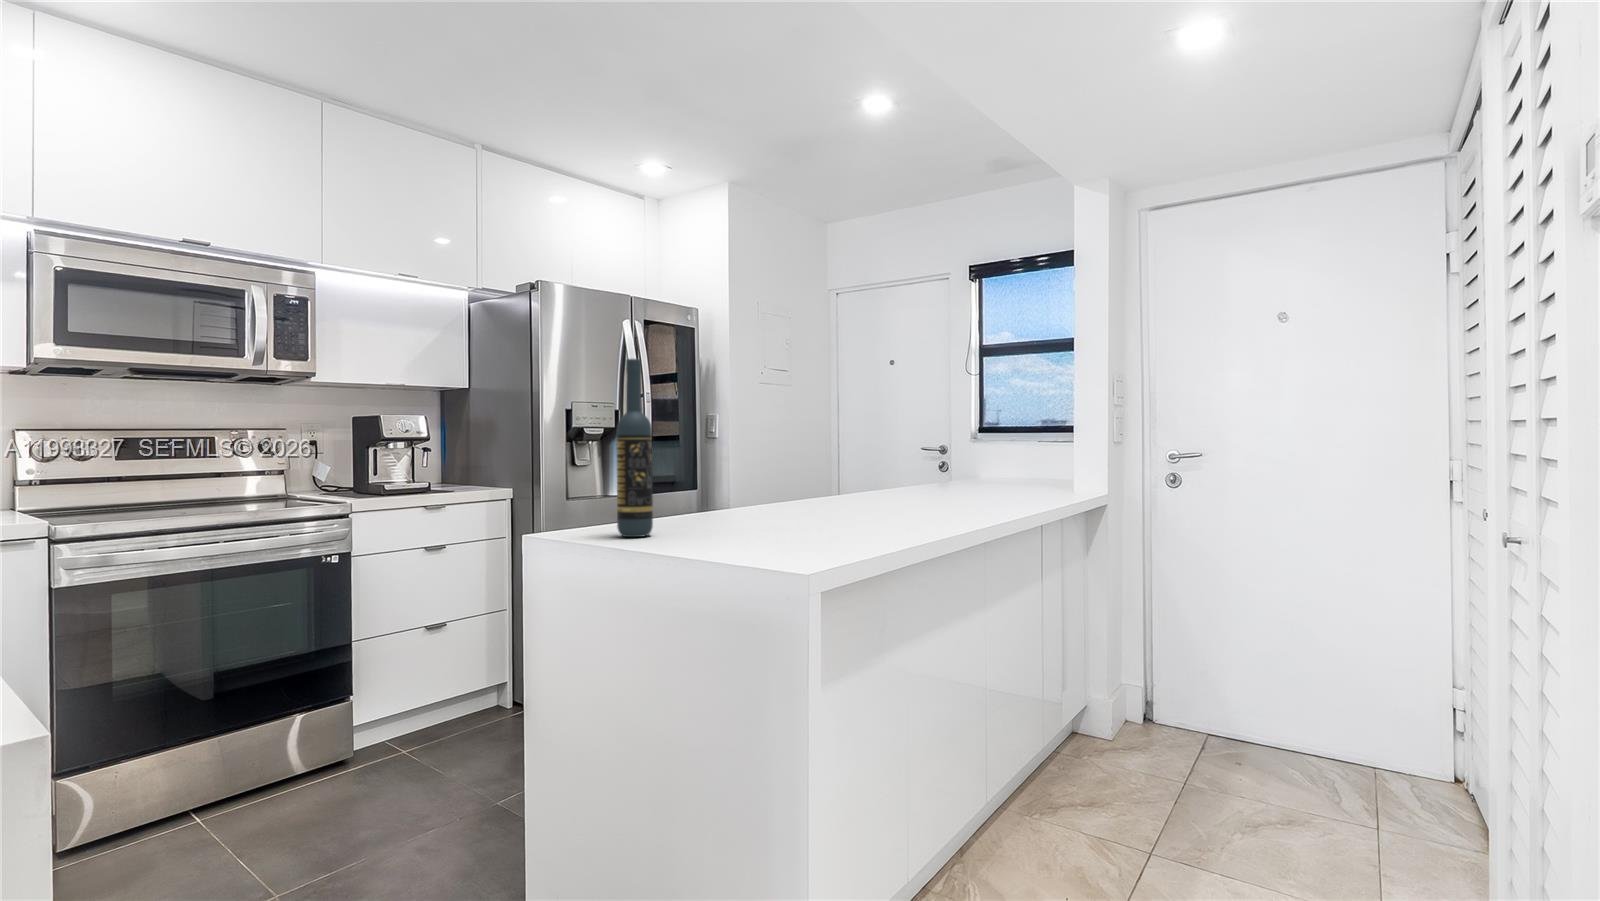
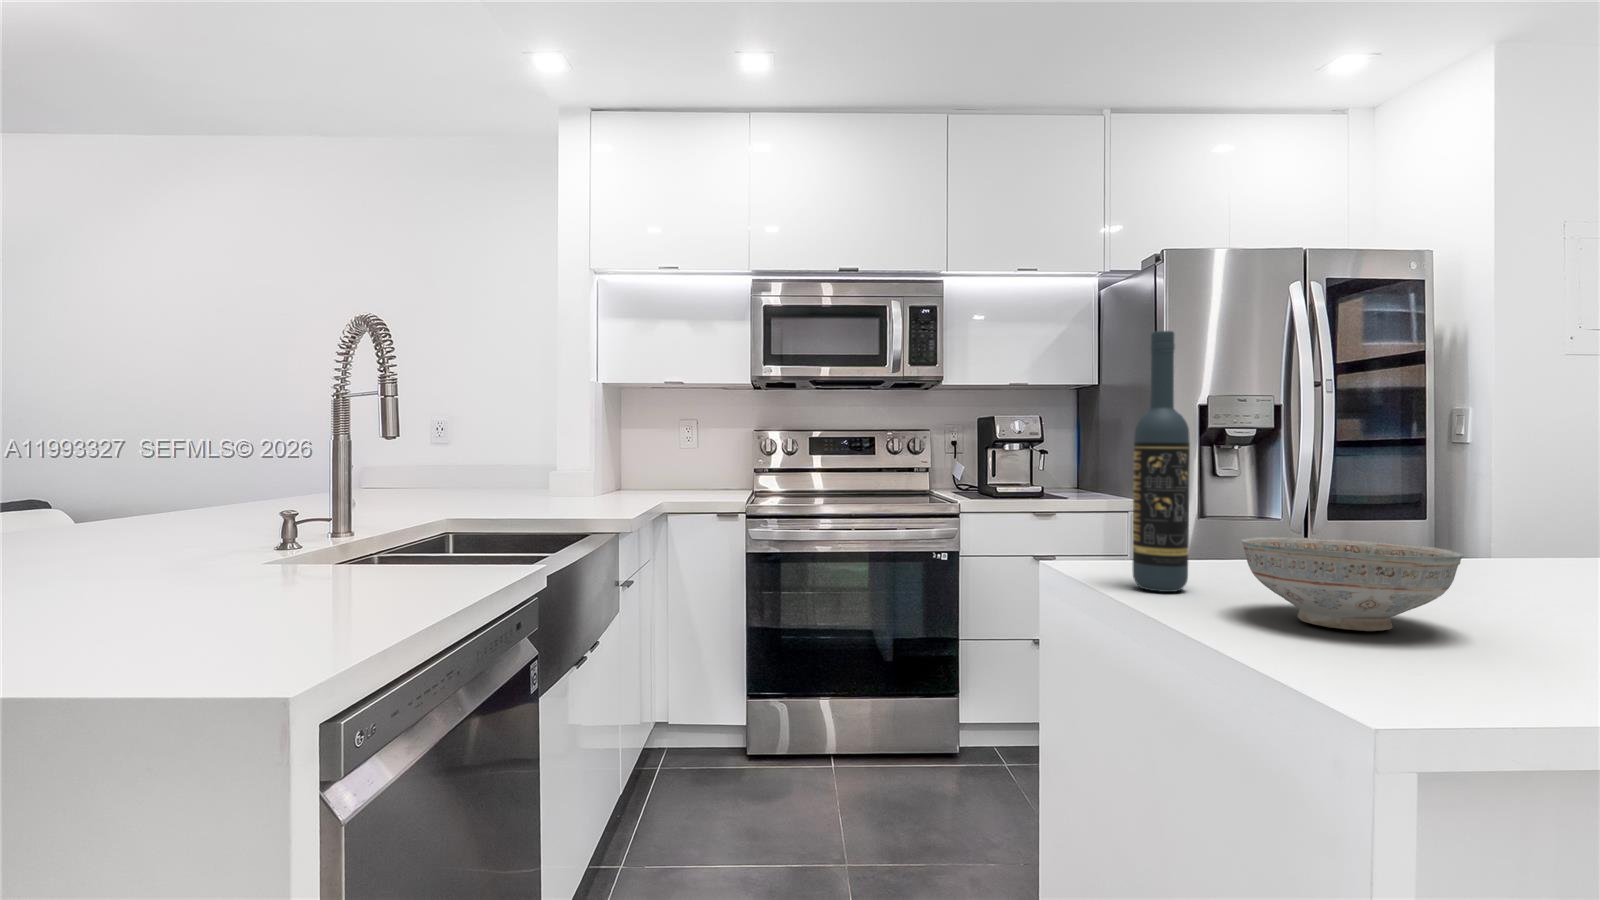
decorative bowl: none [698,491,801,539] -> present [1241,537,1464,631]

